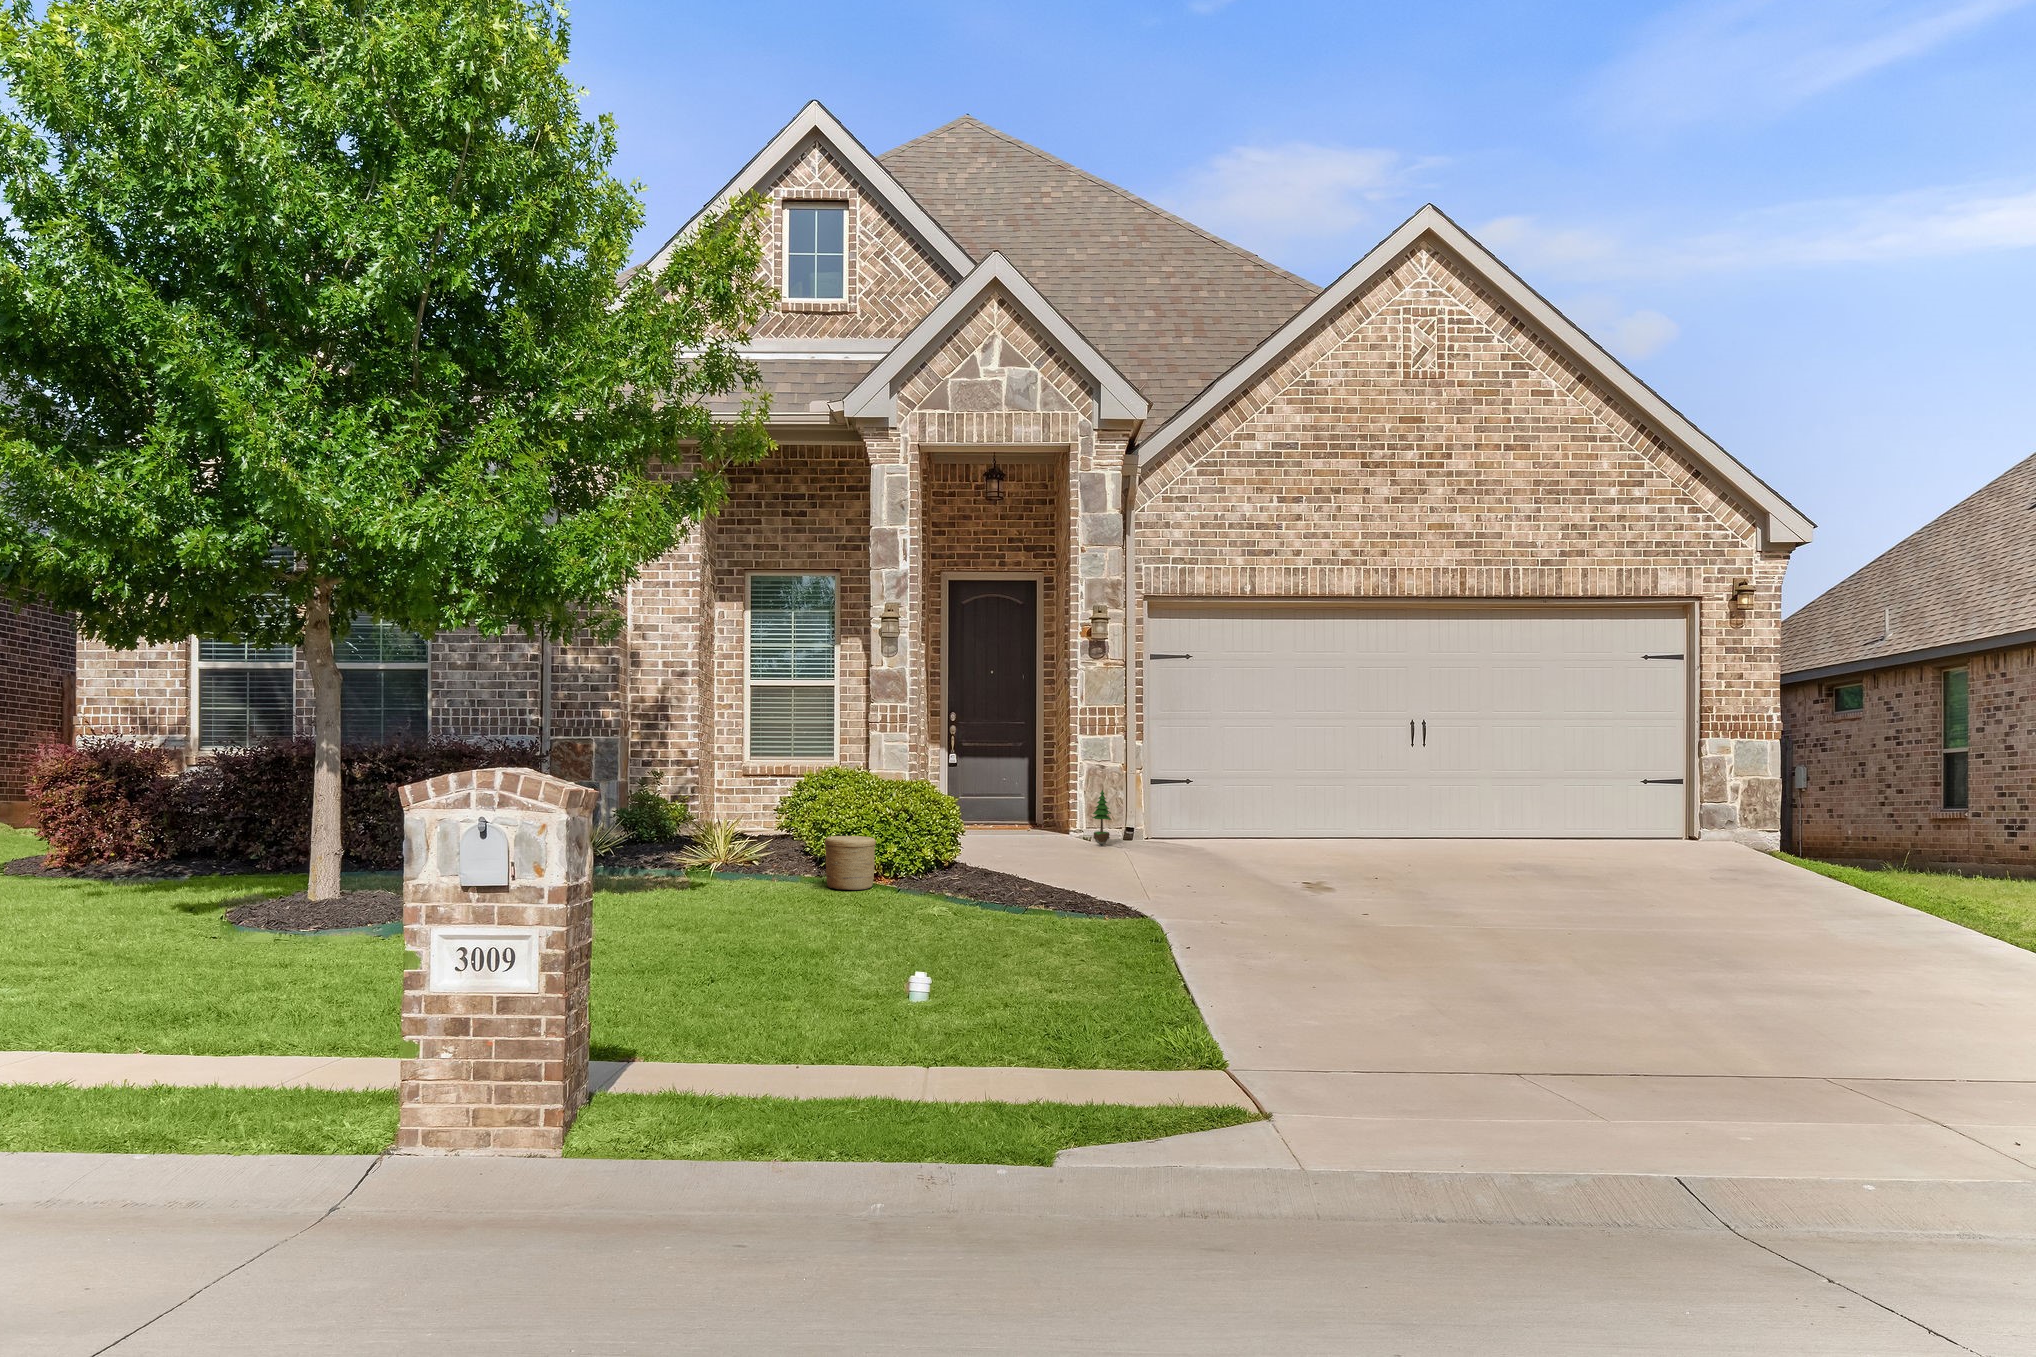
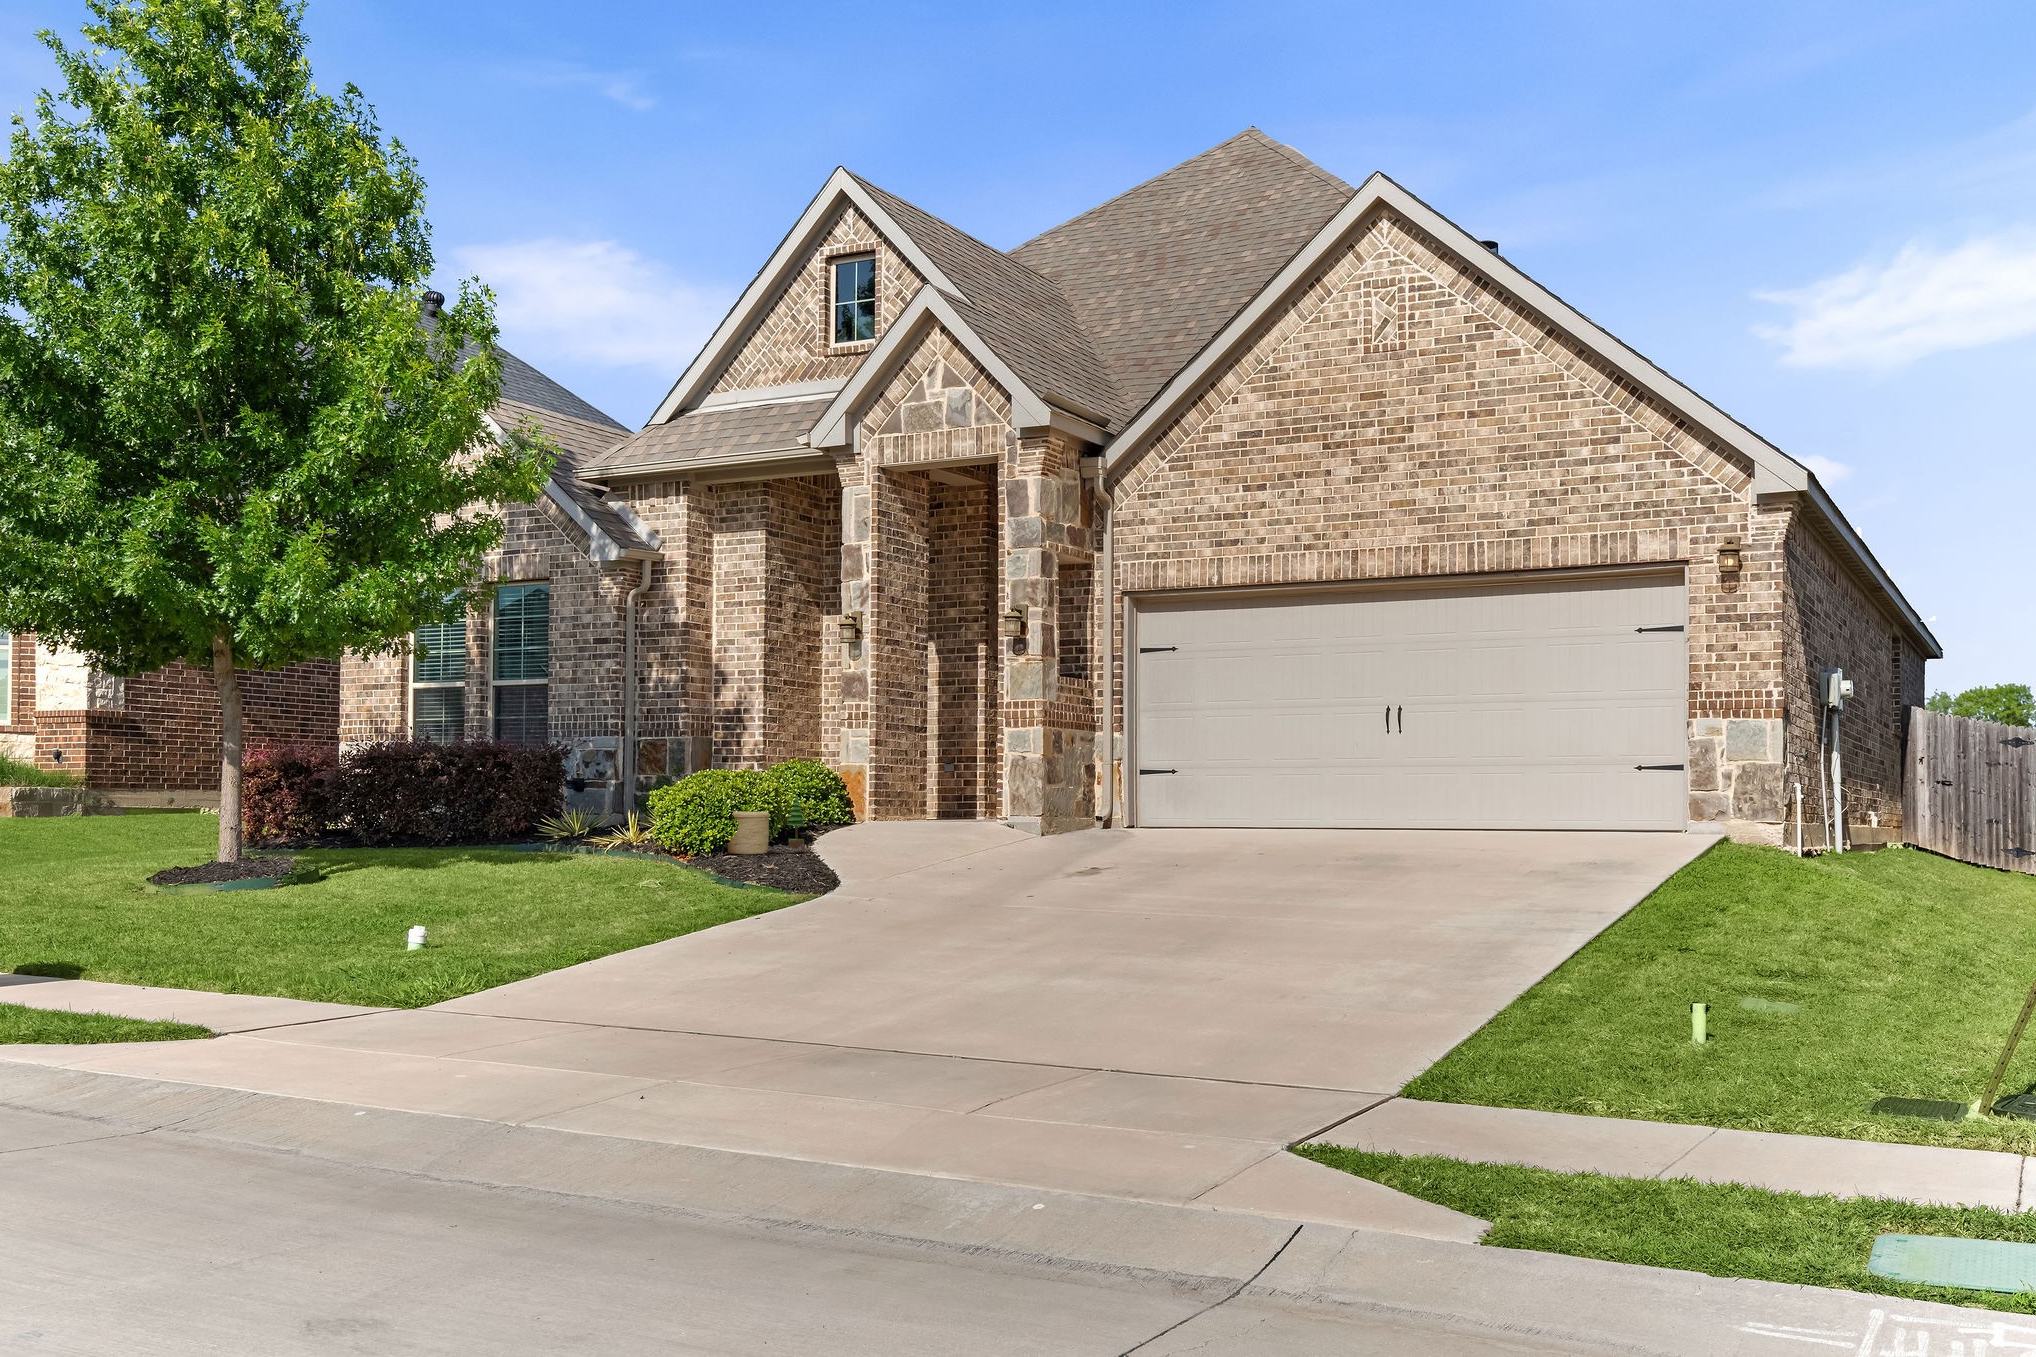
potted tree: present [1092,790,1111,846] -> present [787,796,806,853]

